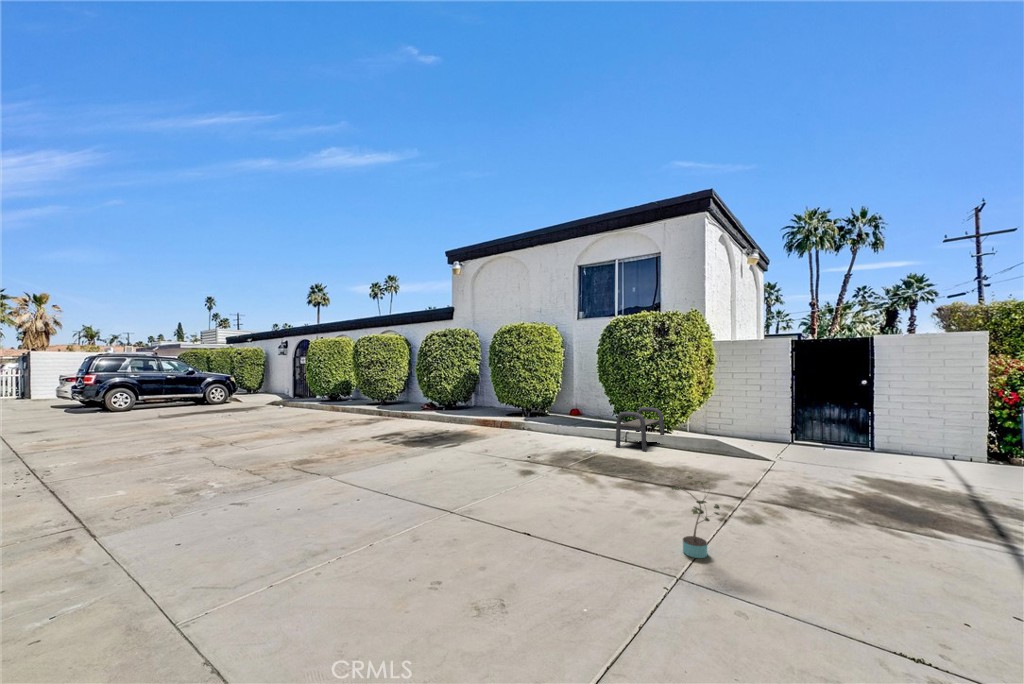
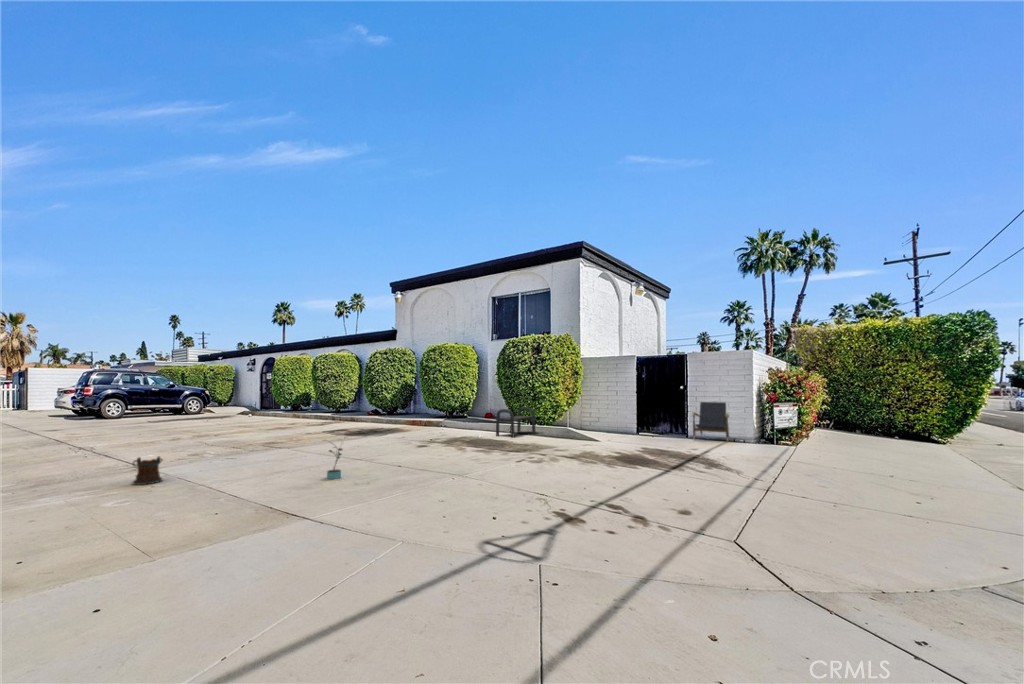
lounge chair: none [911,404,985,466] -> present [693,402,729,442]
potted plant: present [672,476,720,558] -> present [327,447,342,479]
bucket: none [50,543,121,613] -> present [132,457,162,485]

